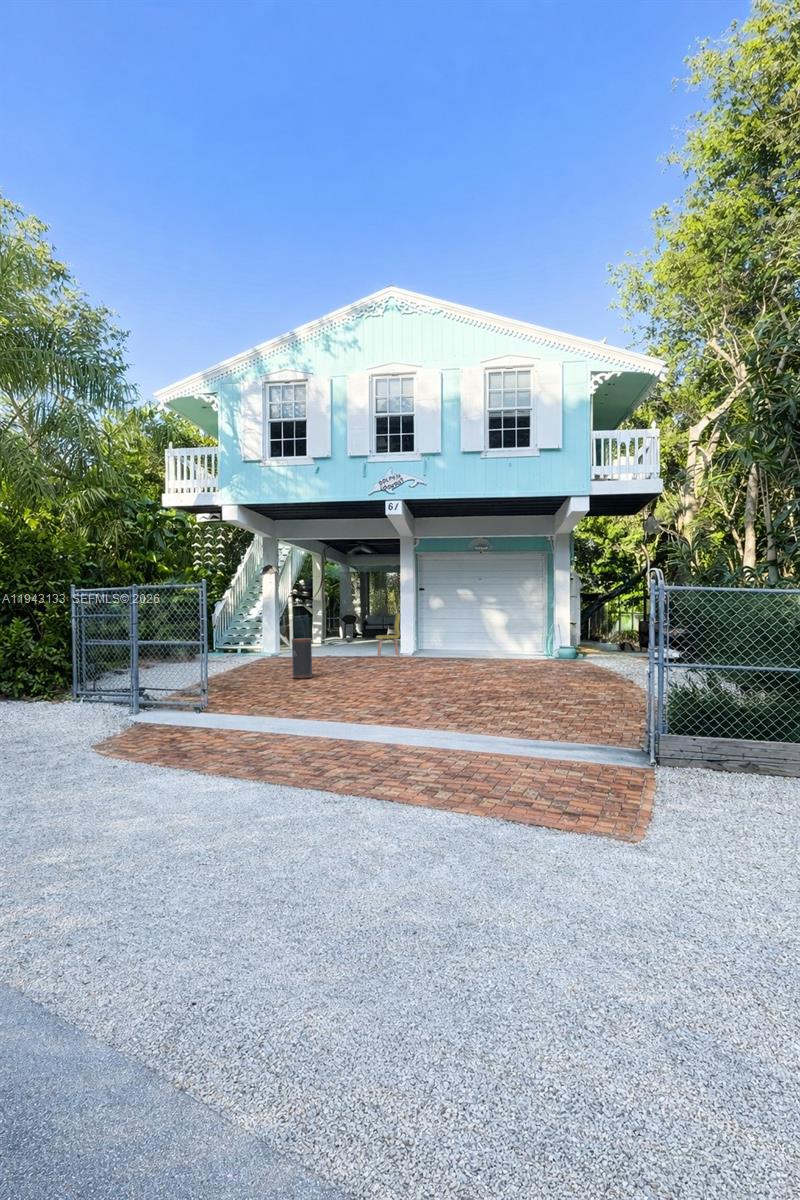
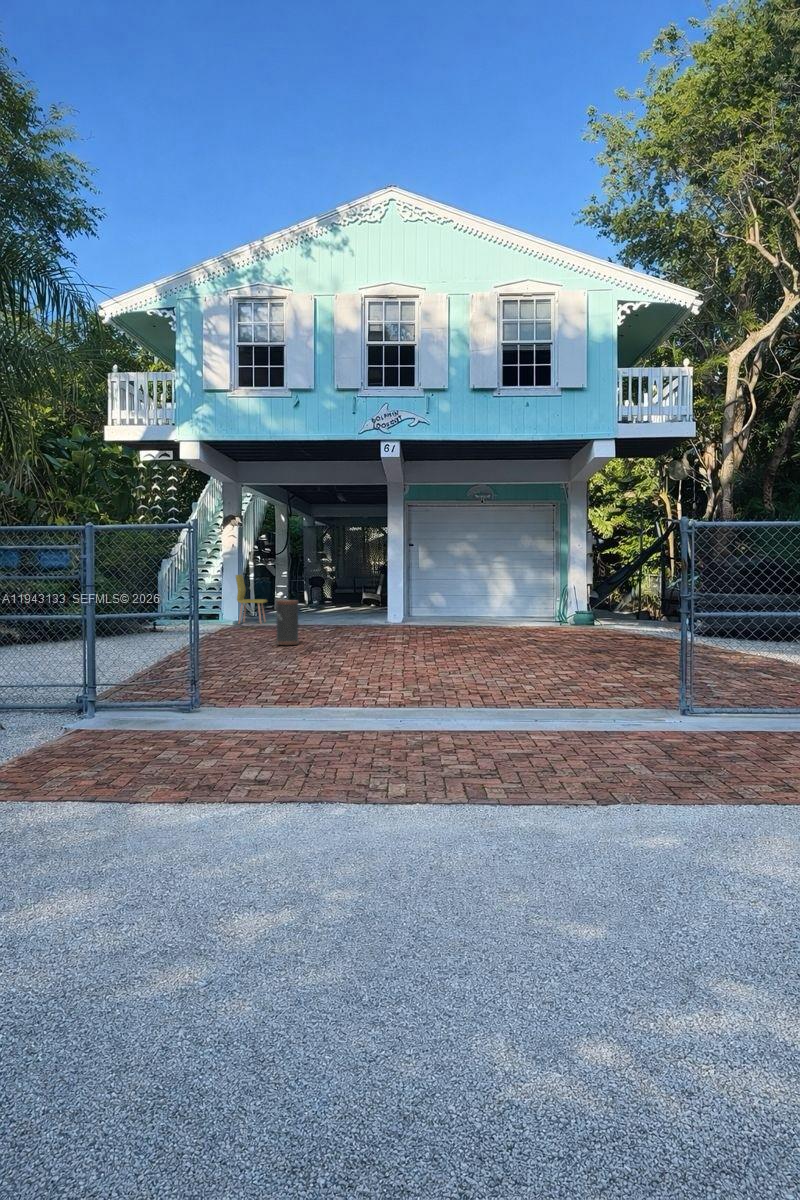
chair: present [375,614,401,657] -> present [236,575,267,624]

